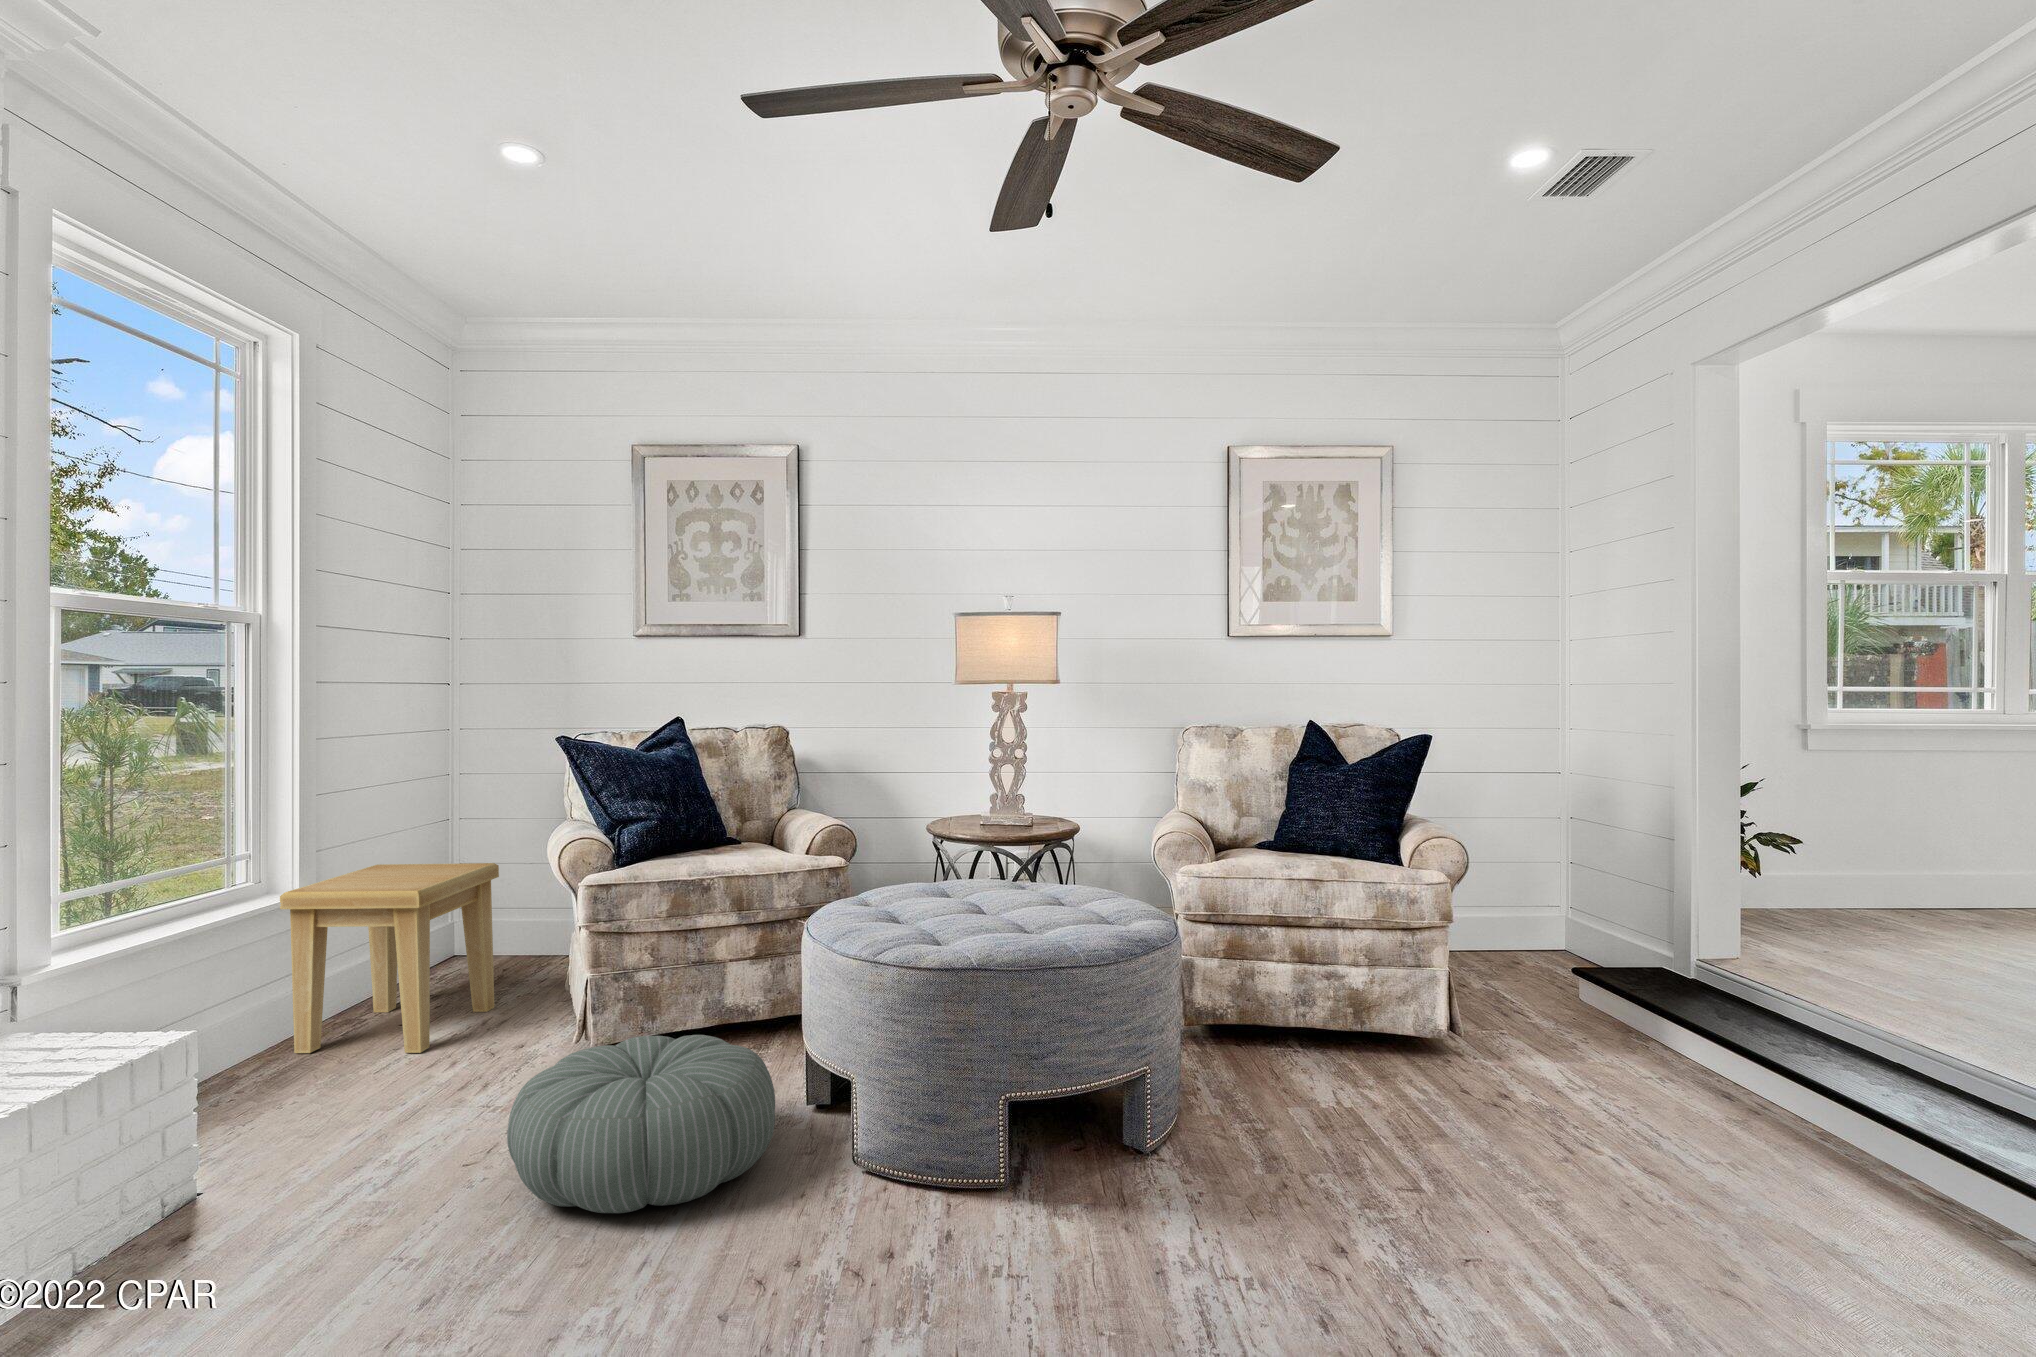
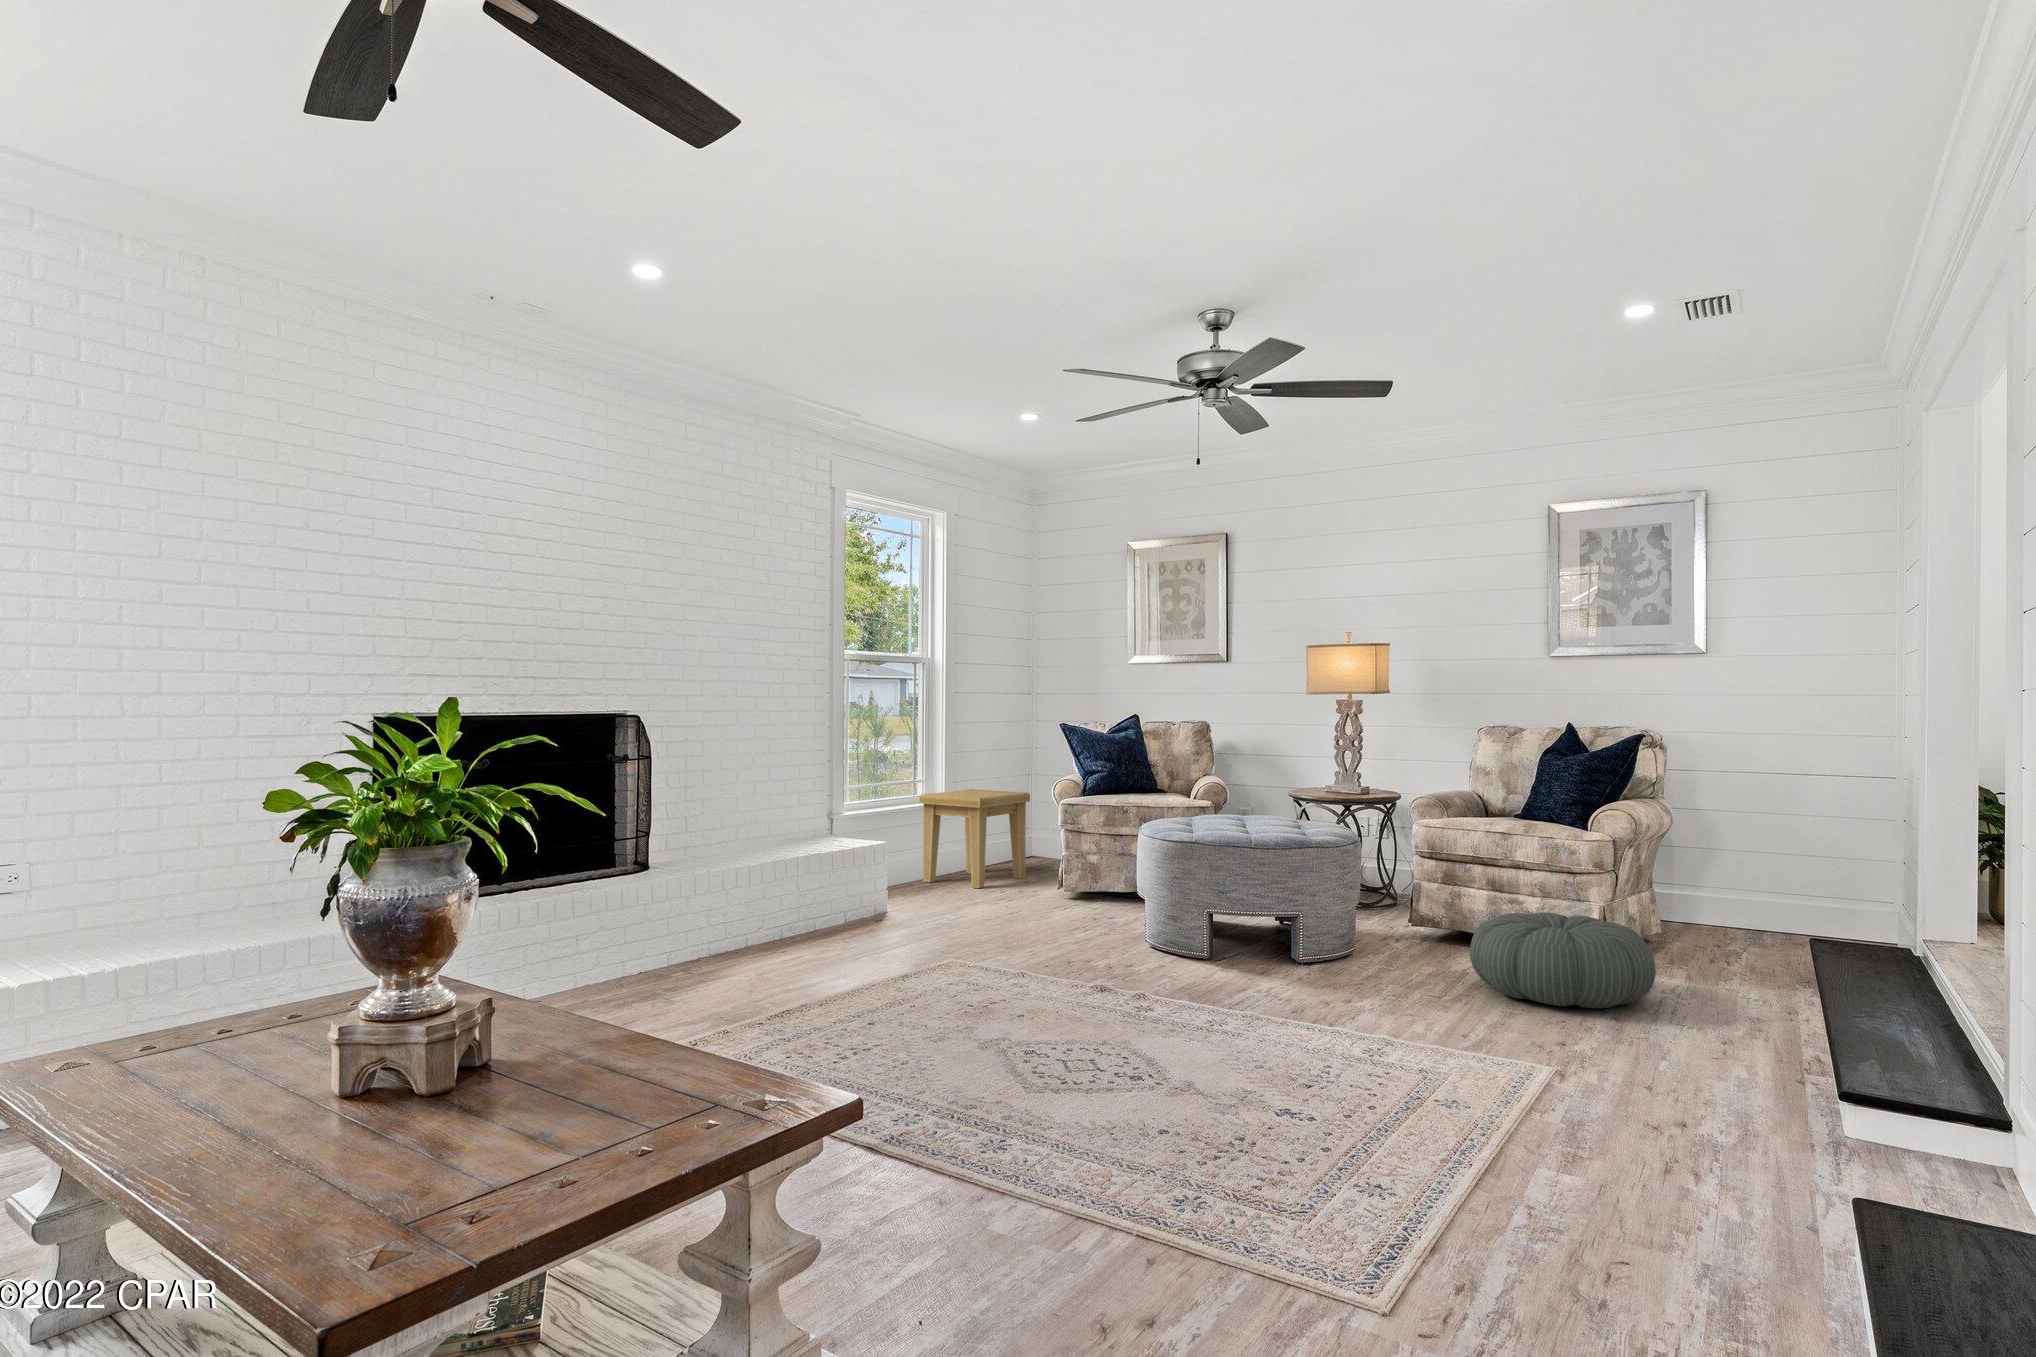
pouf: present [507,1035,775,1213] -> present [1470,912,1656,1008]

